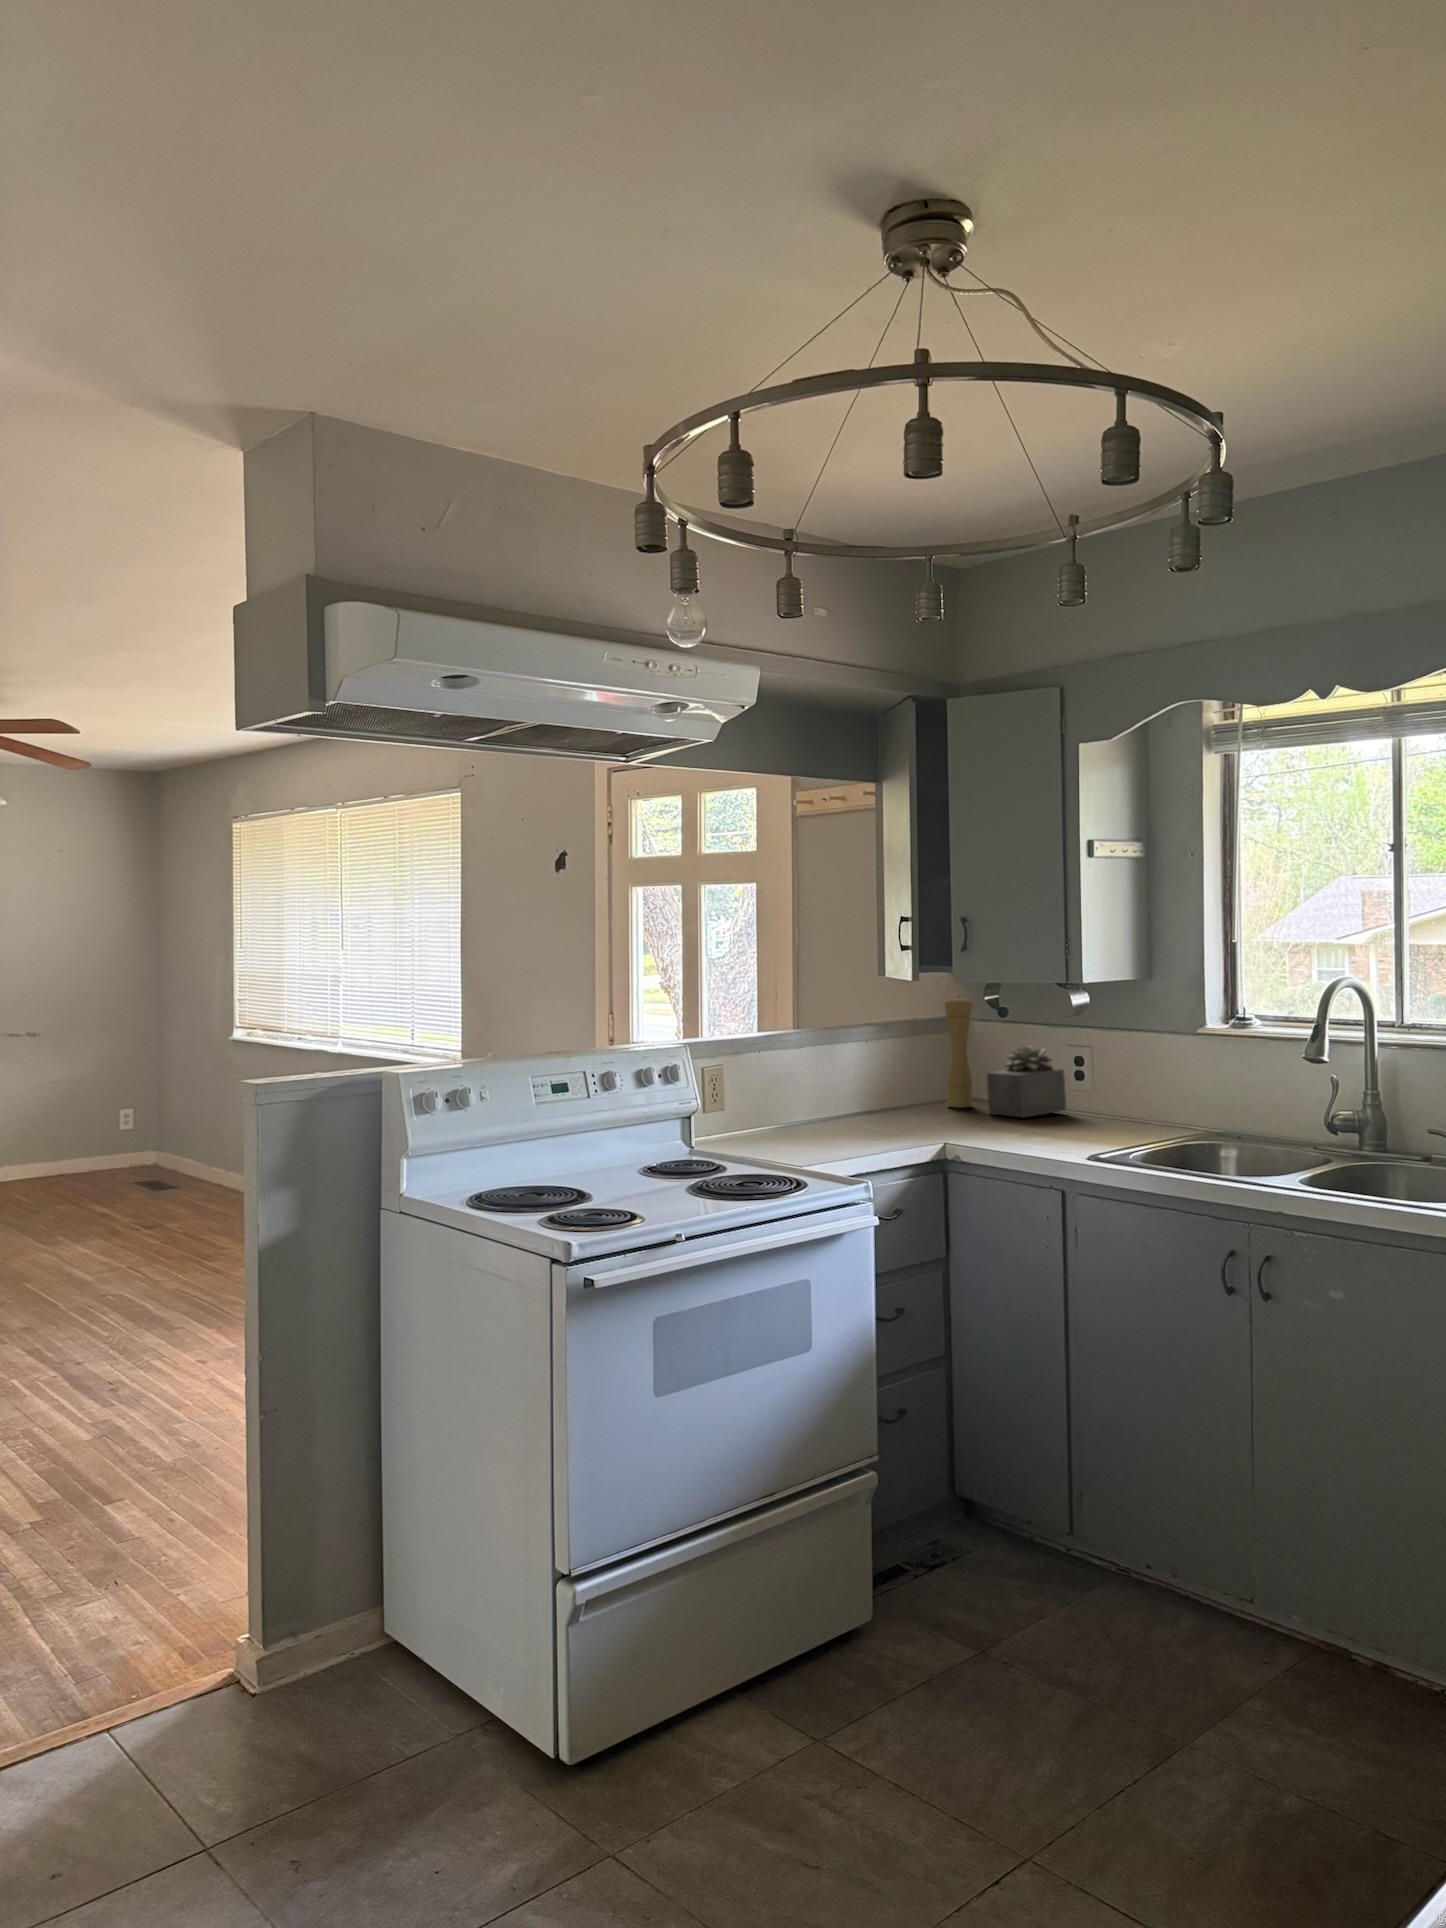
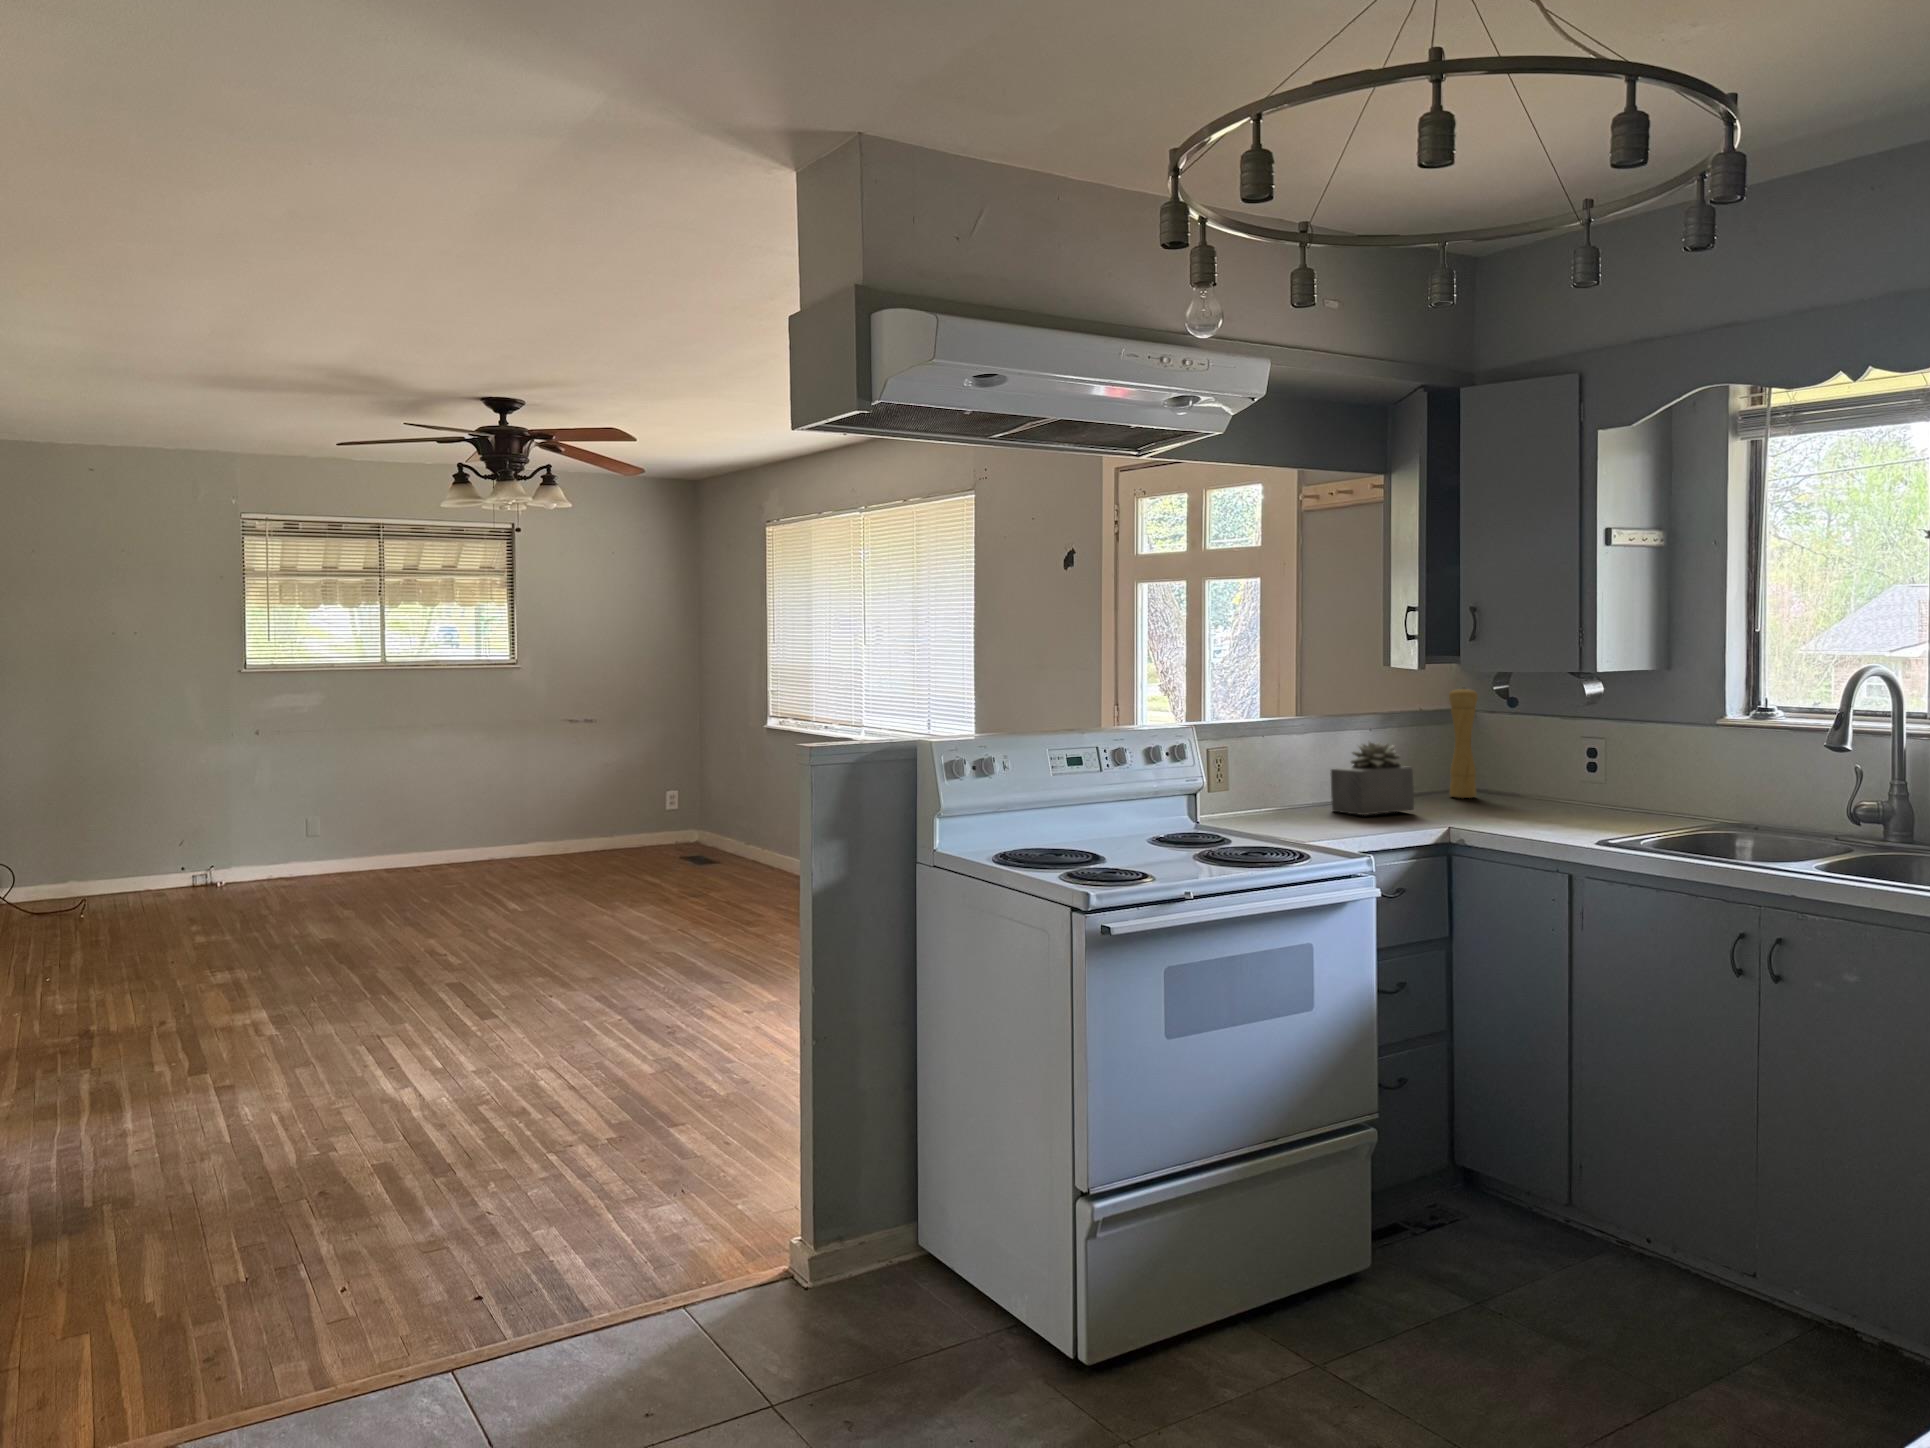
succulent plant: present [987,1046,1066,1117] -> present [1331,742,1414,815]

